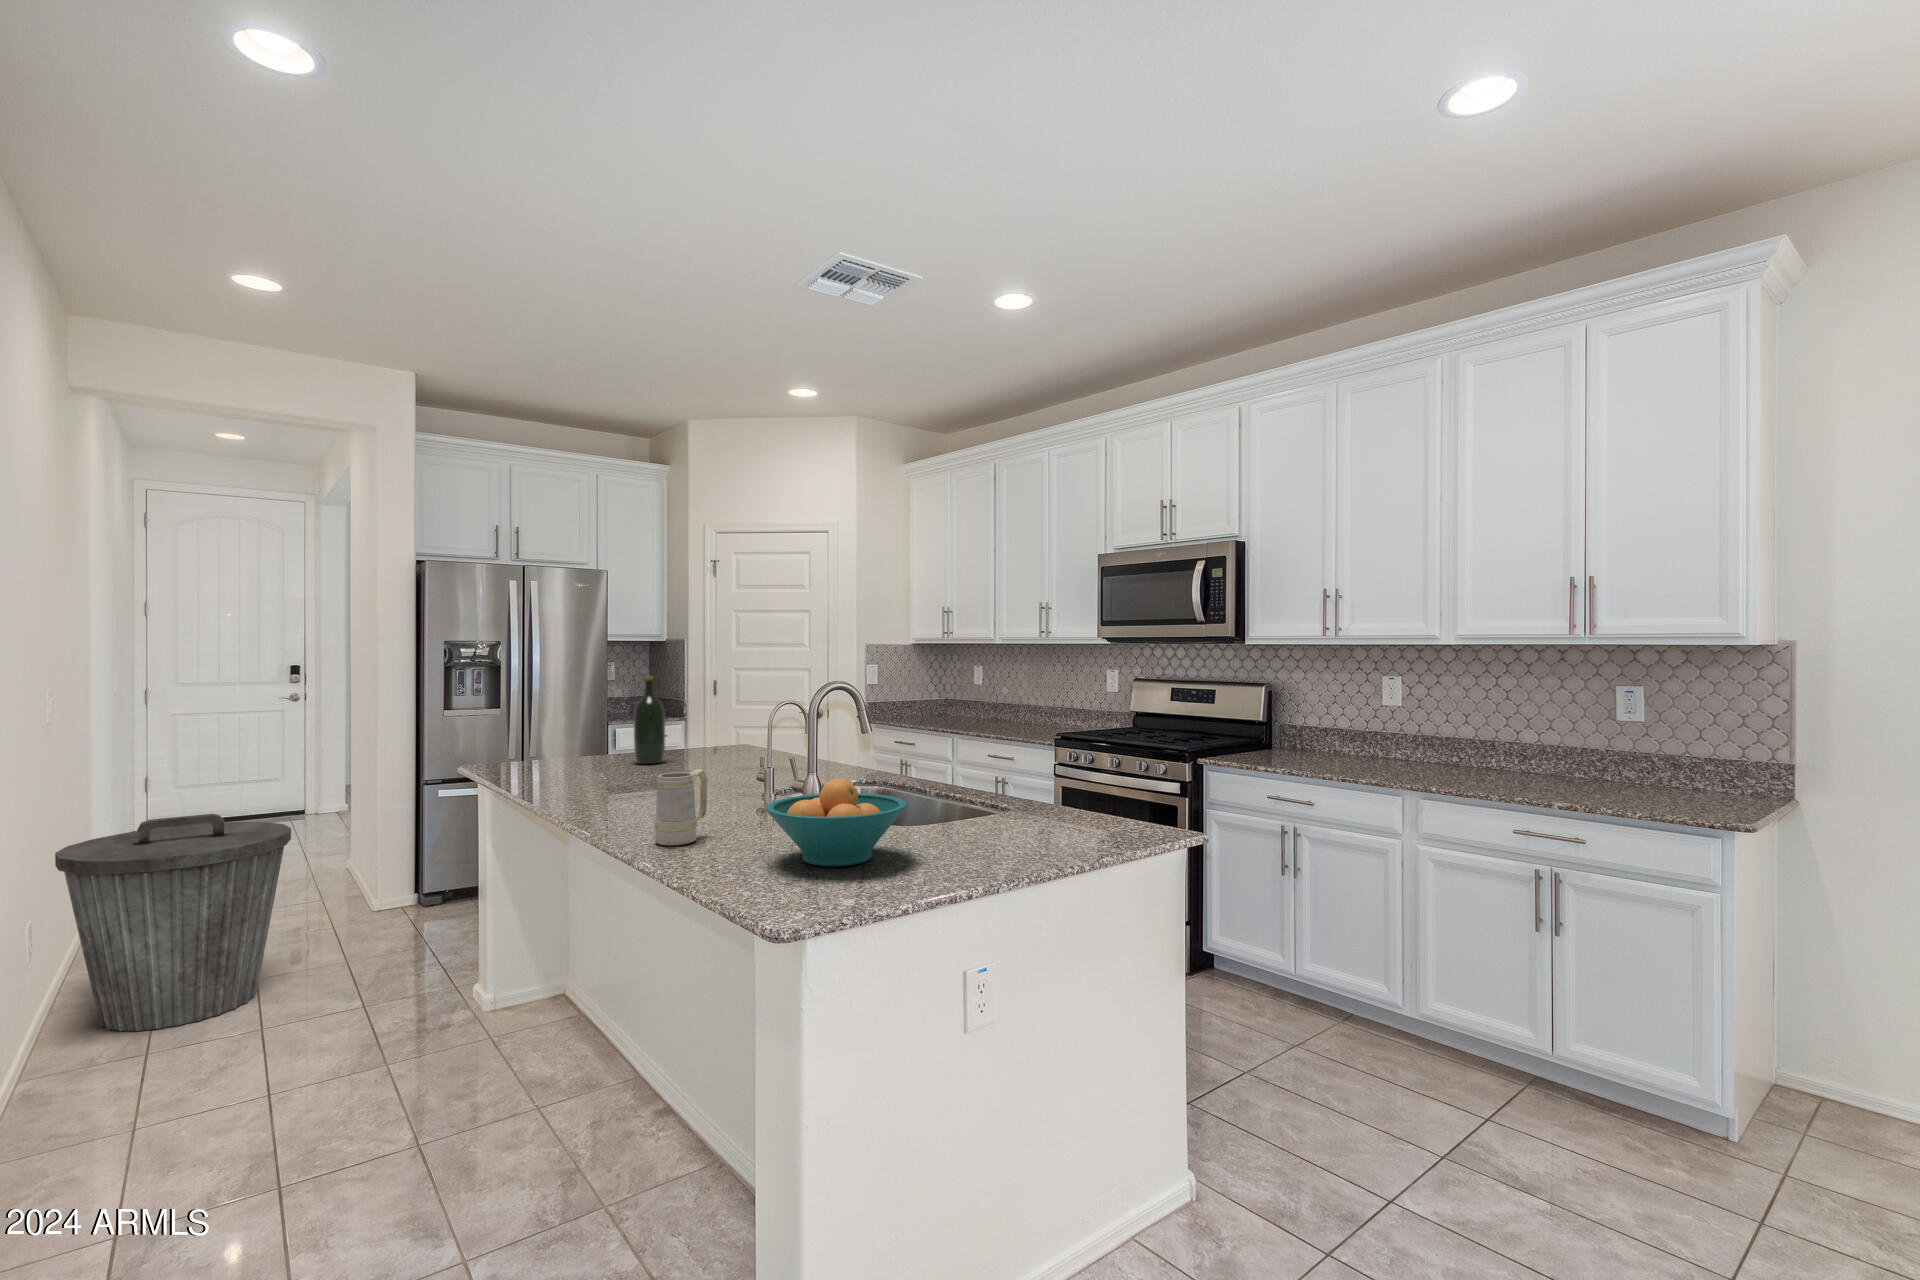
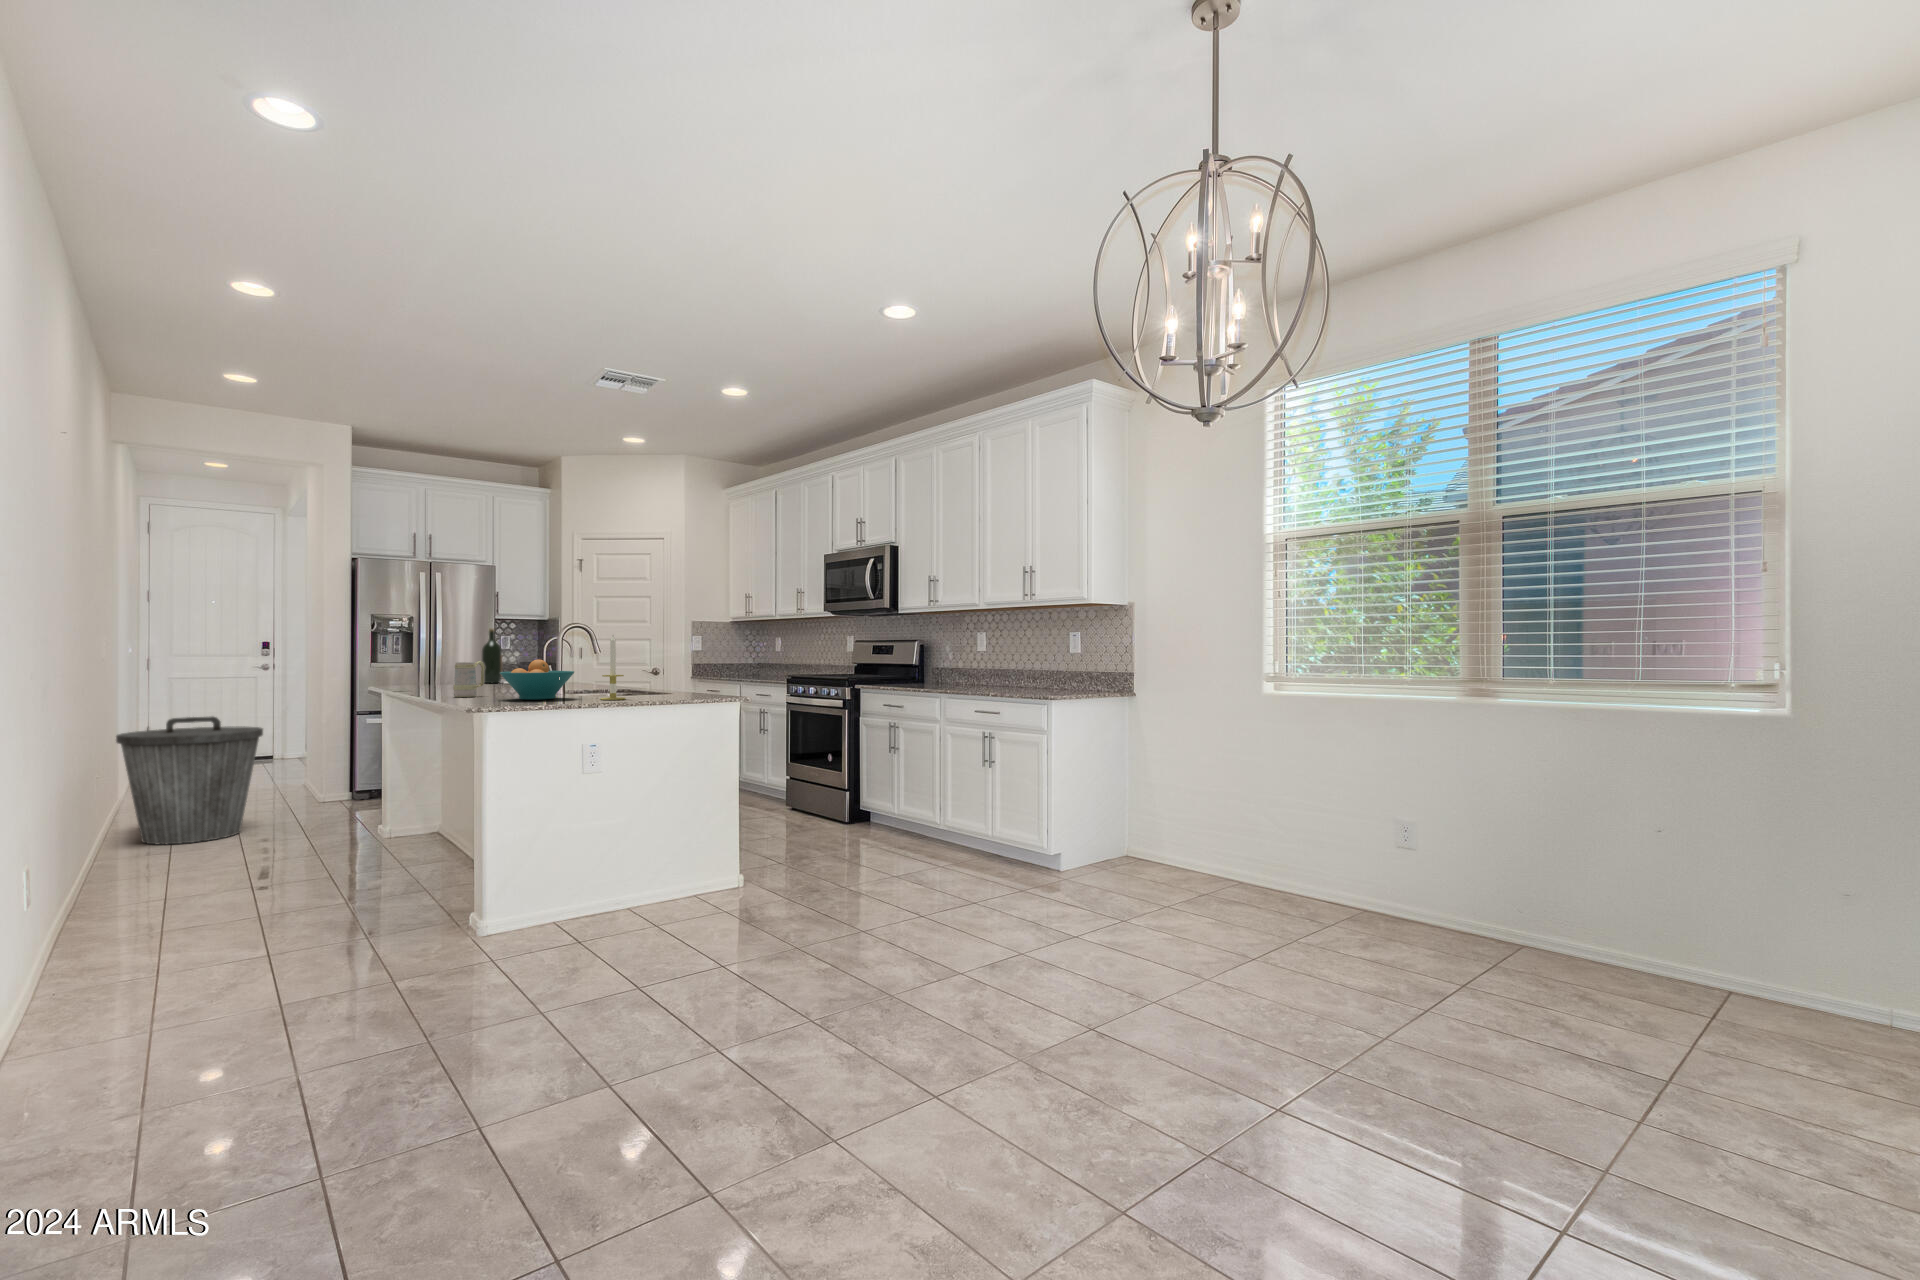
candle: none [961,725,1010,864] -> present [601,635,626,700]

